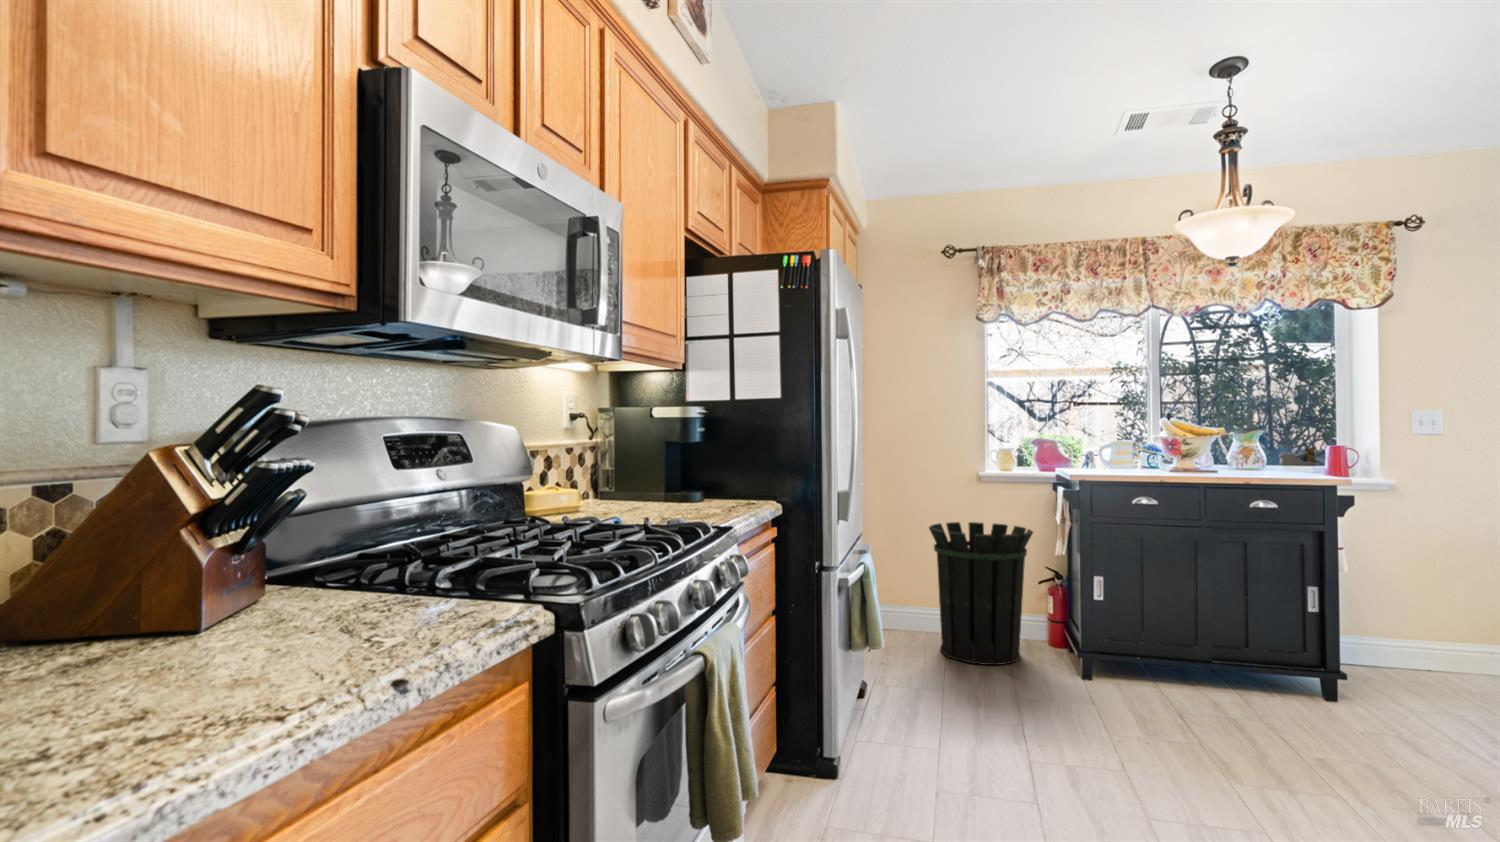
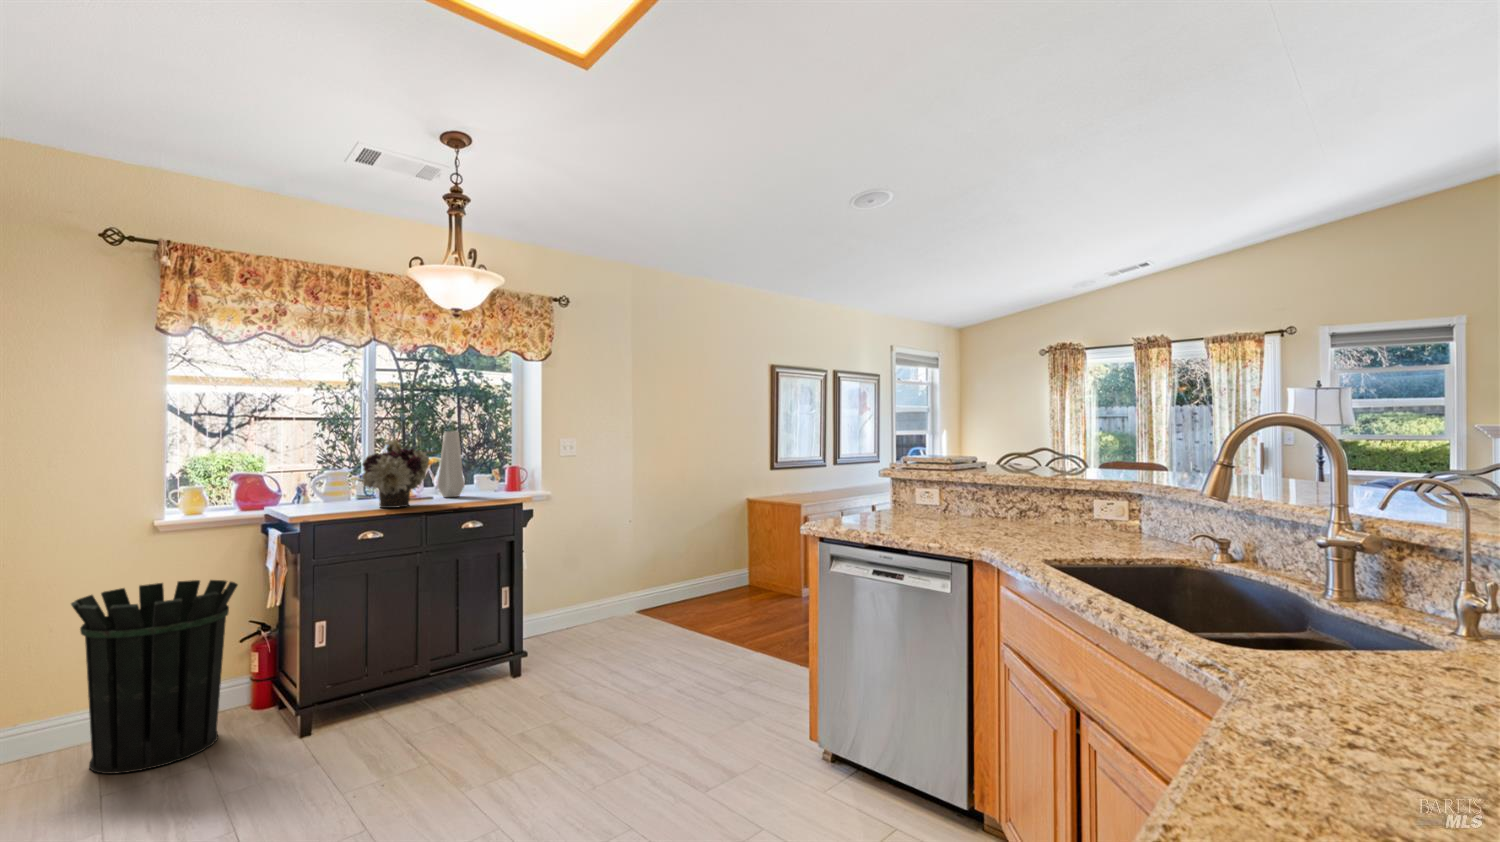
vase: none [1223,398,1256,472] -> present [438,431,464,497]
flower arrangement: none [1137,405,1210,477] -> present [362,439,429,508]

